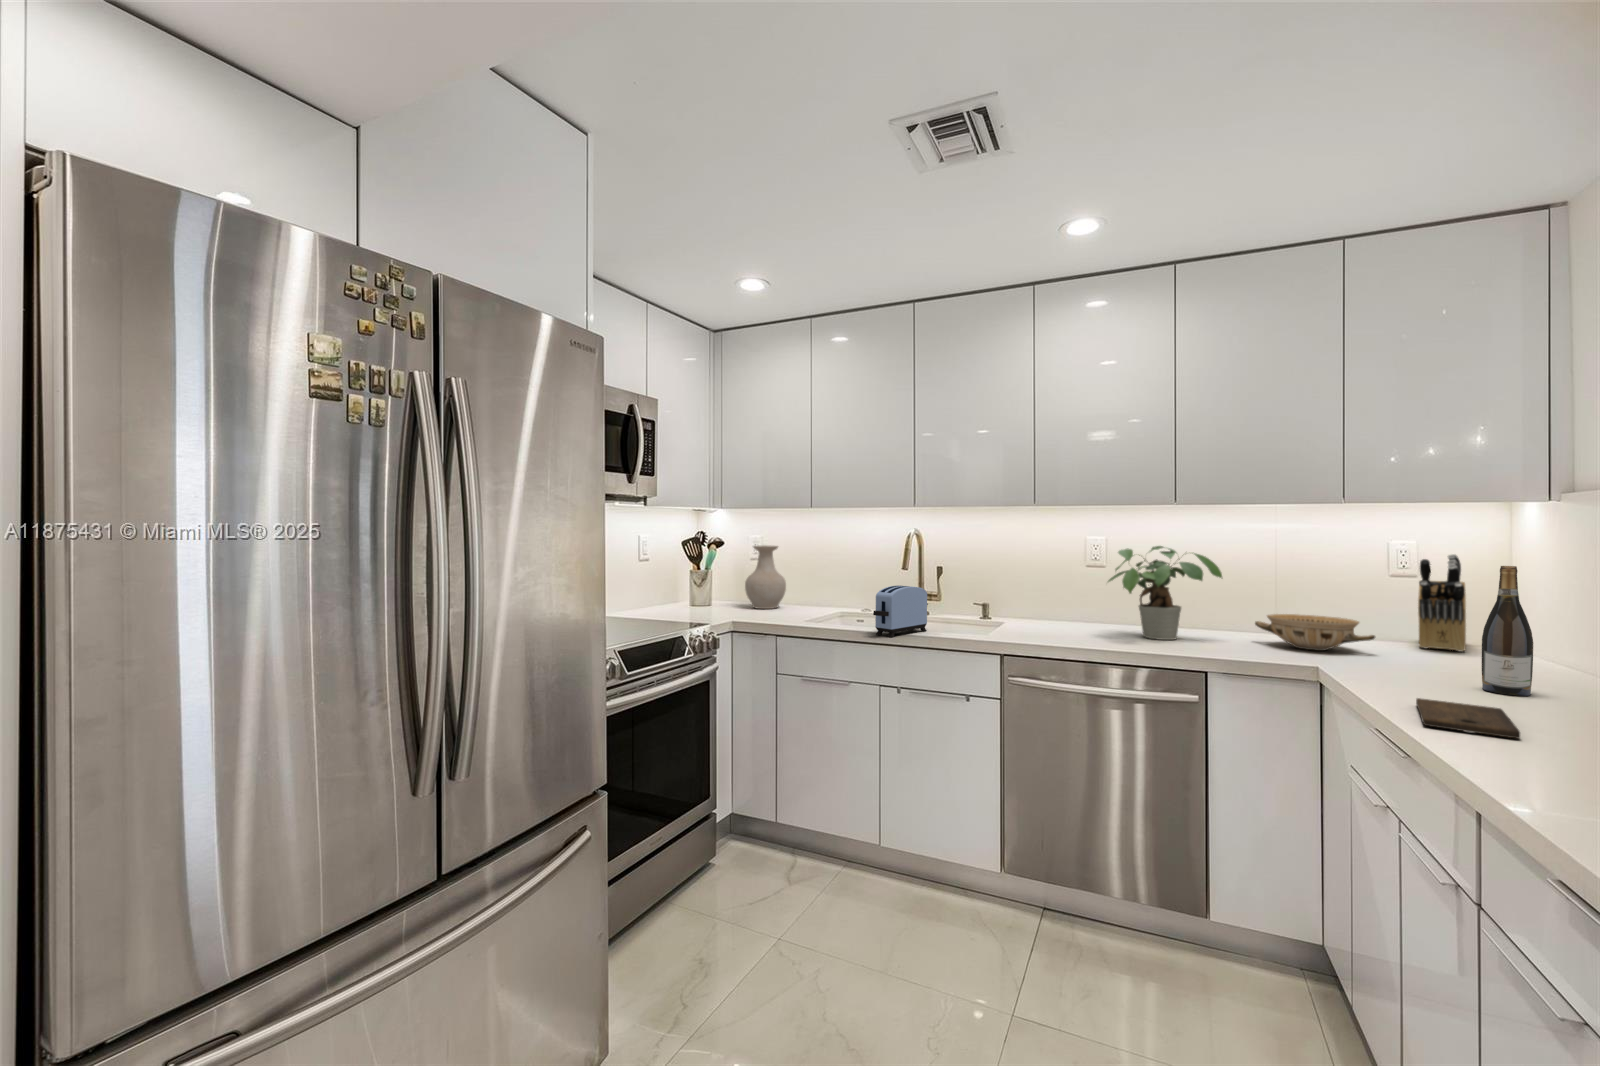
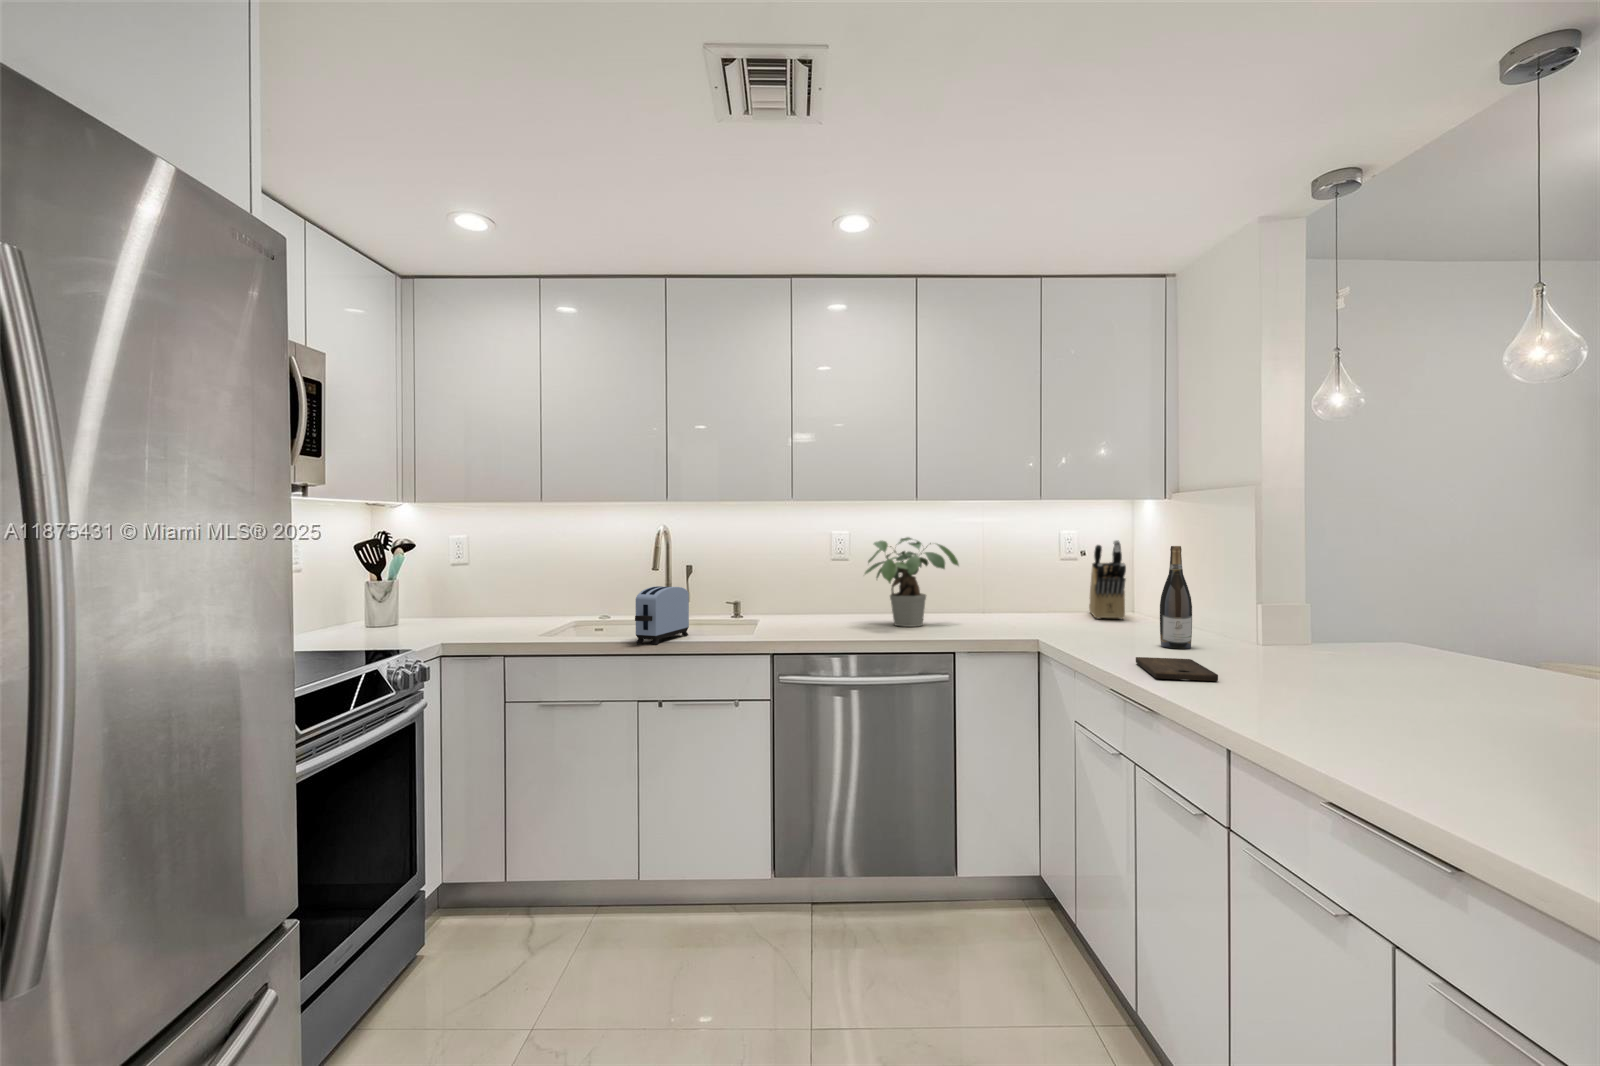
vase: present [745,545,786,609] -> none [446,547,501,625]
ceramic bowl: present [1255,614,1375,651] -> none [983,596,1073,626]

